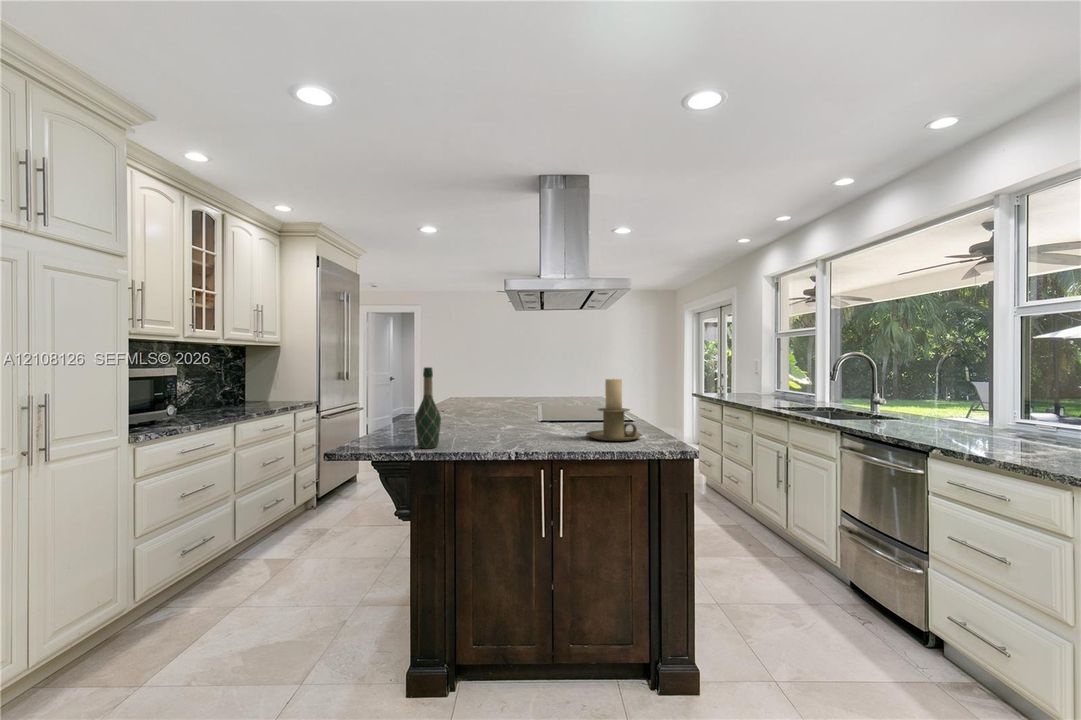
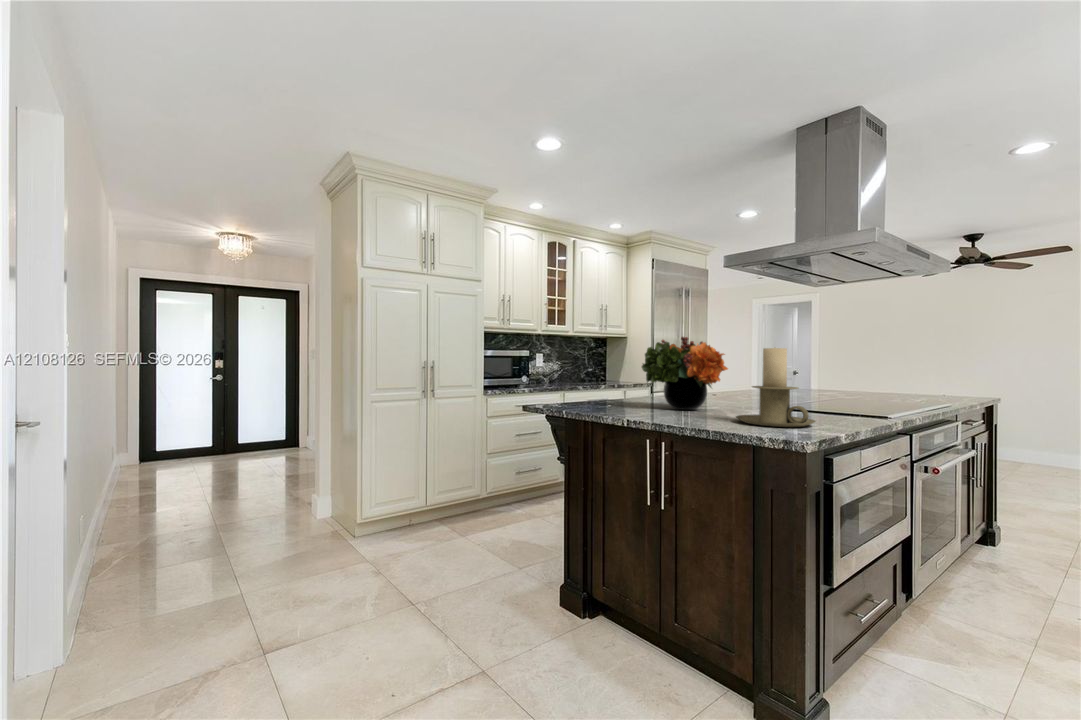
flower arrangement: none [469,364,546,434] -> present [642,337,728,410]
wine bottle: present [415,367,441,448] -> none [566,338,588,408]

